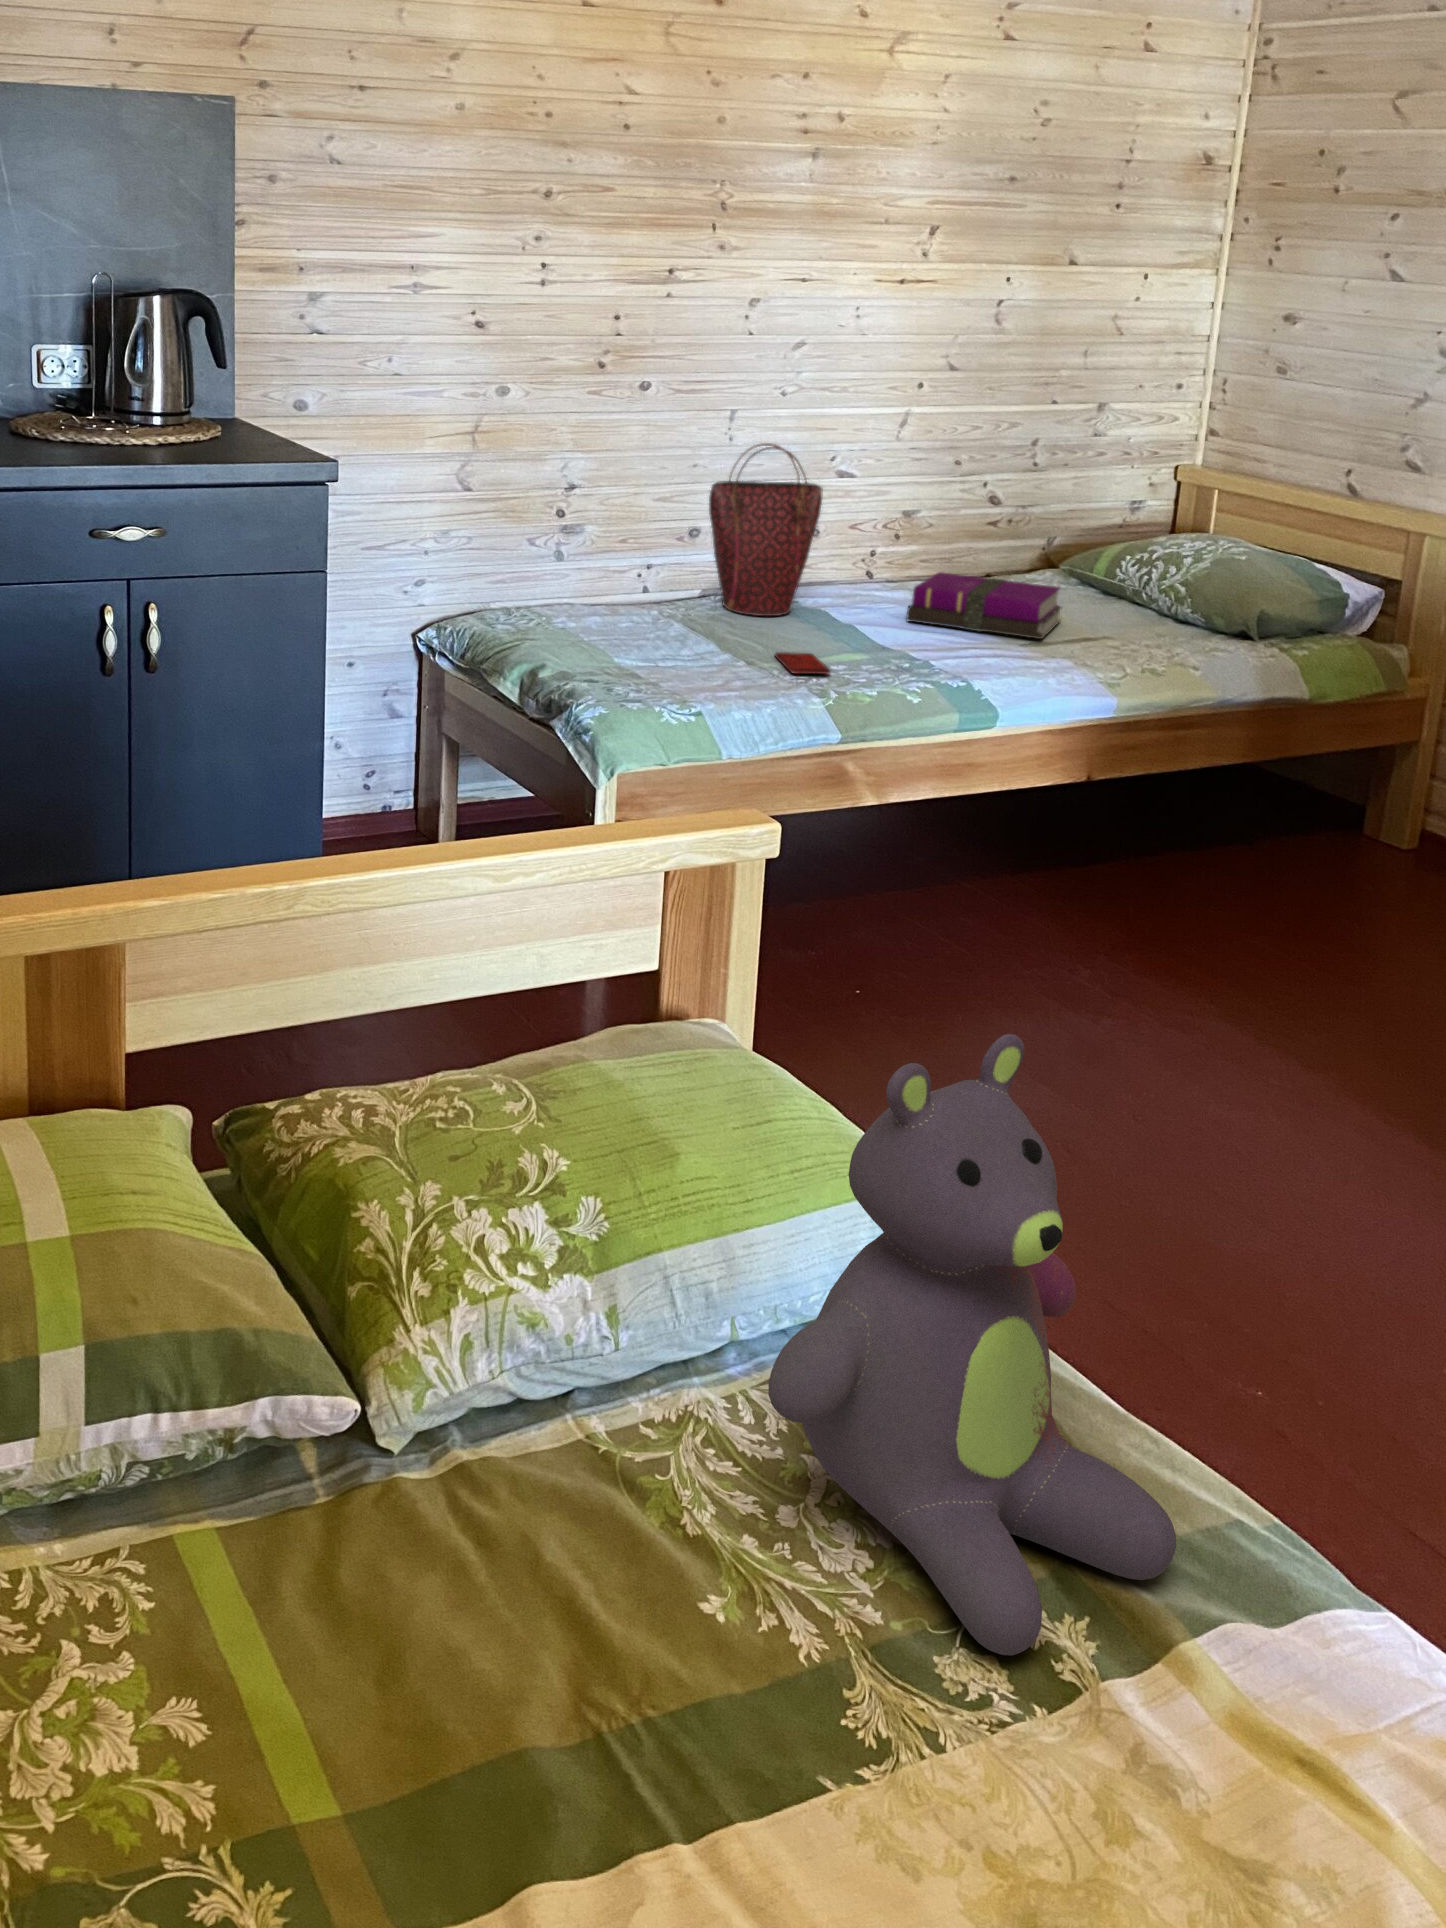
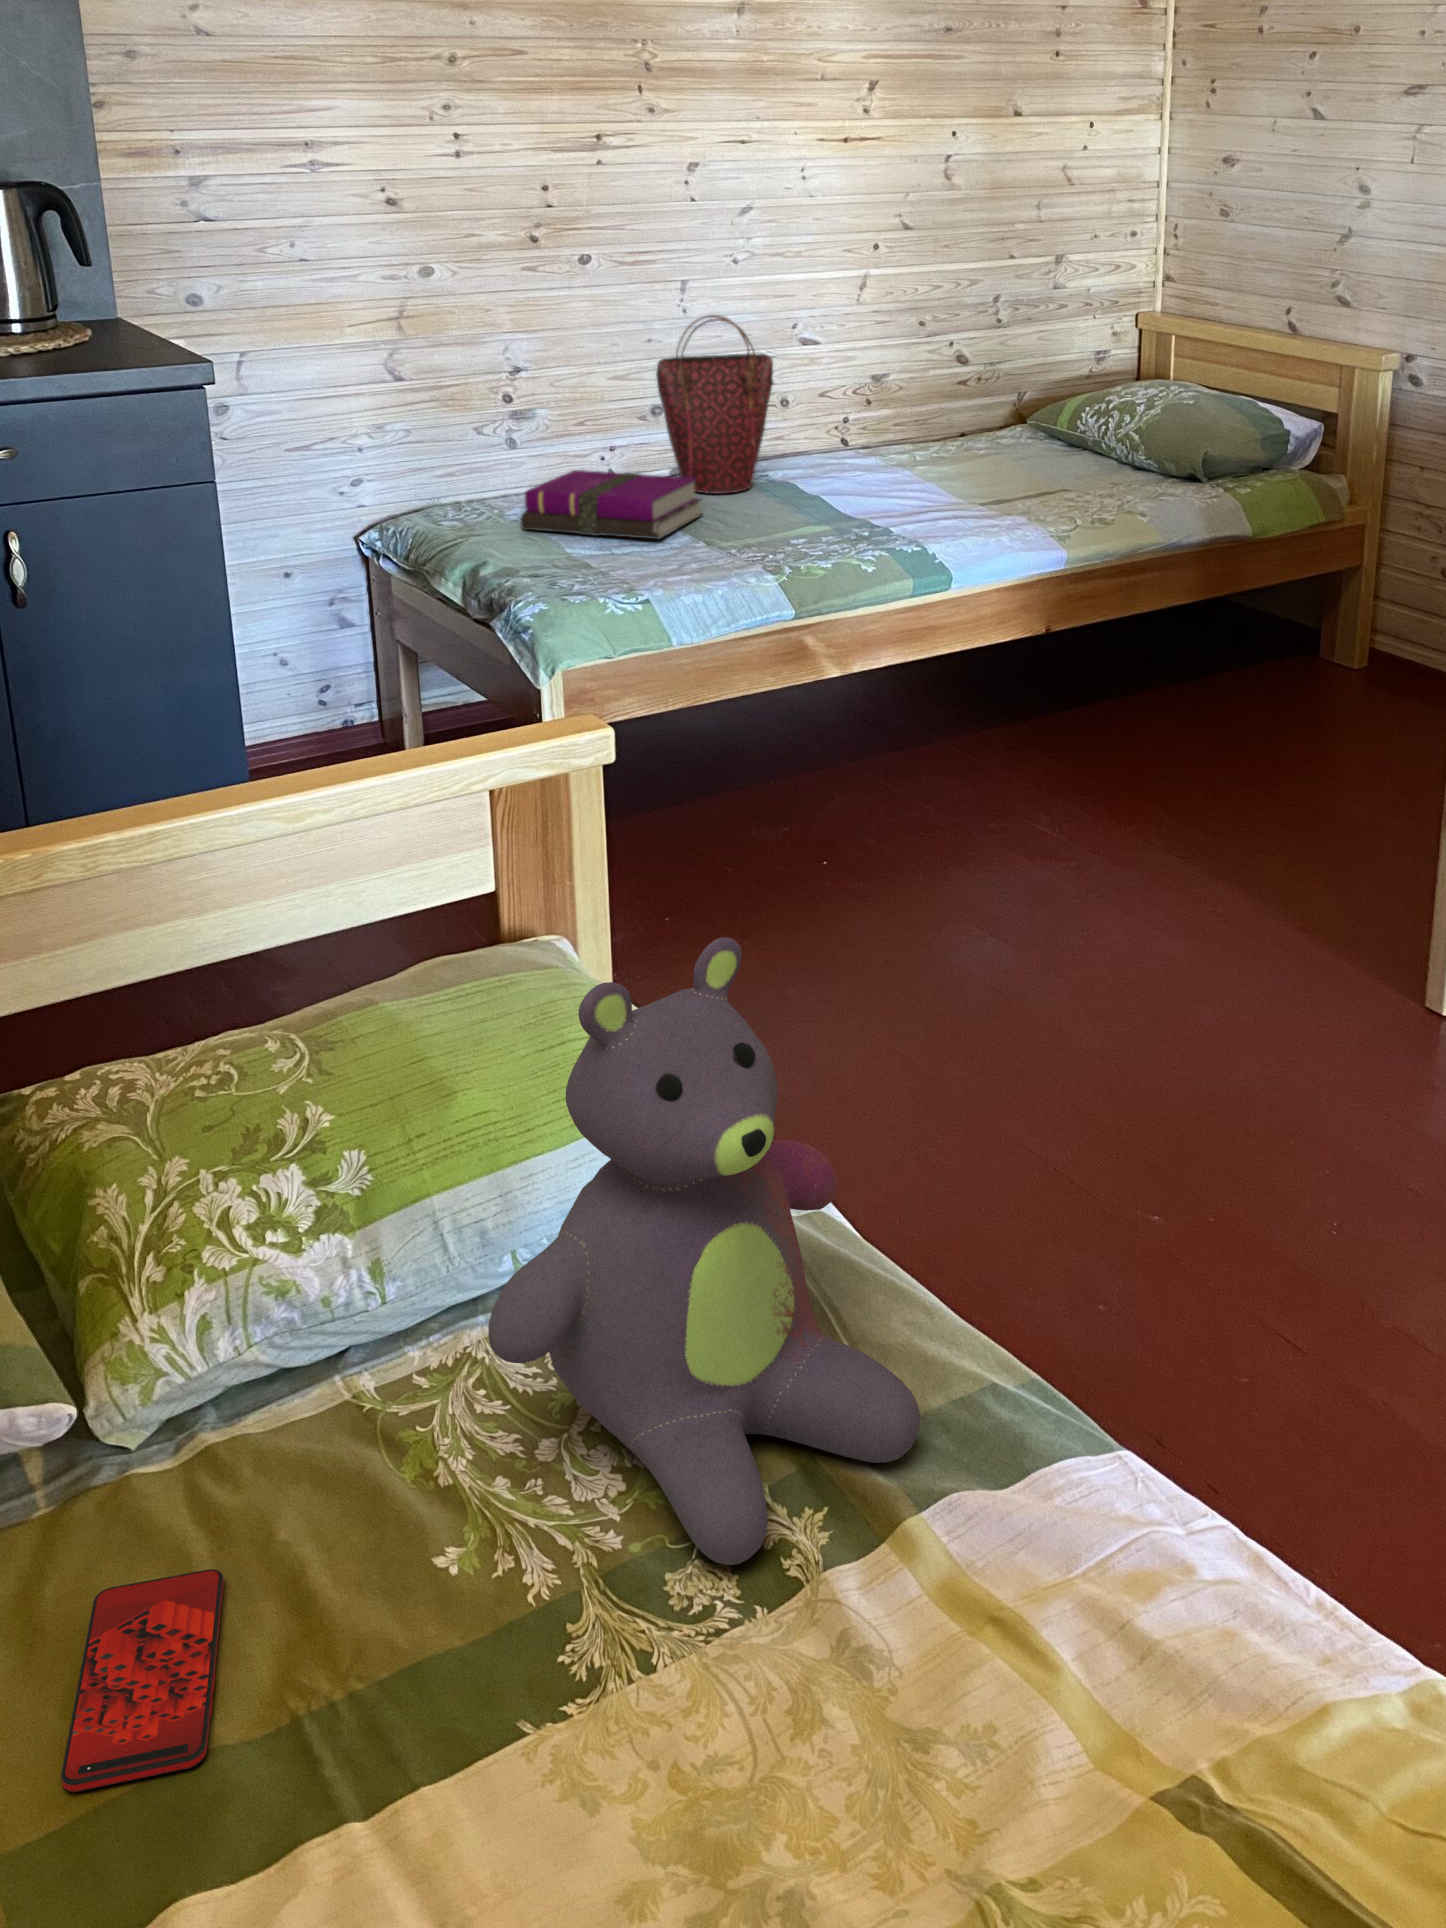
notebook: present [907,572,1061,639] -> present [520,470,702,539]
smartphone: present [774,652,830,674] -> present [61,1569,224,1792]

